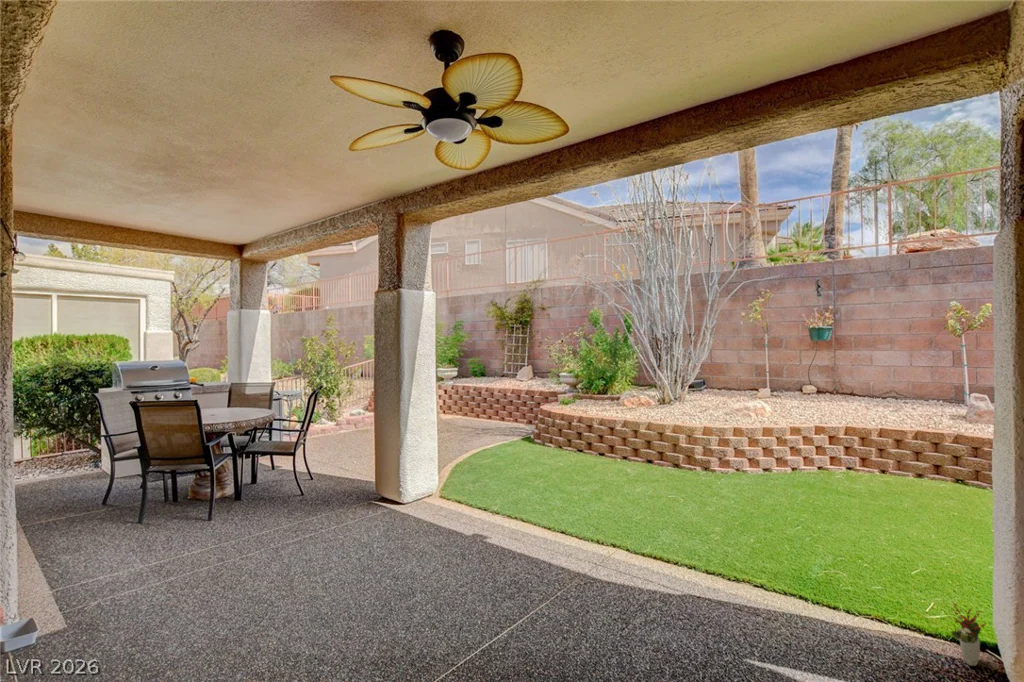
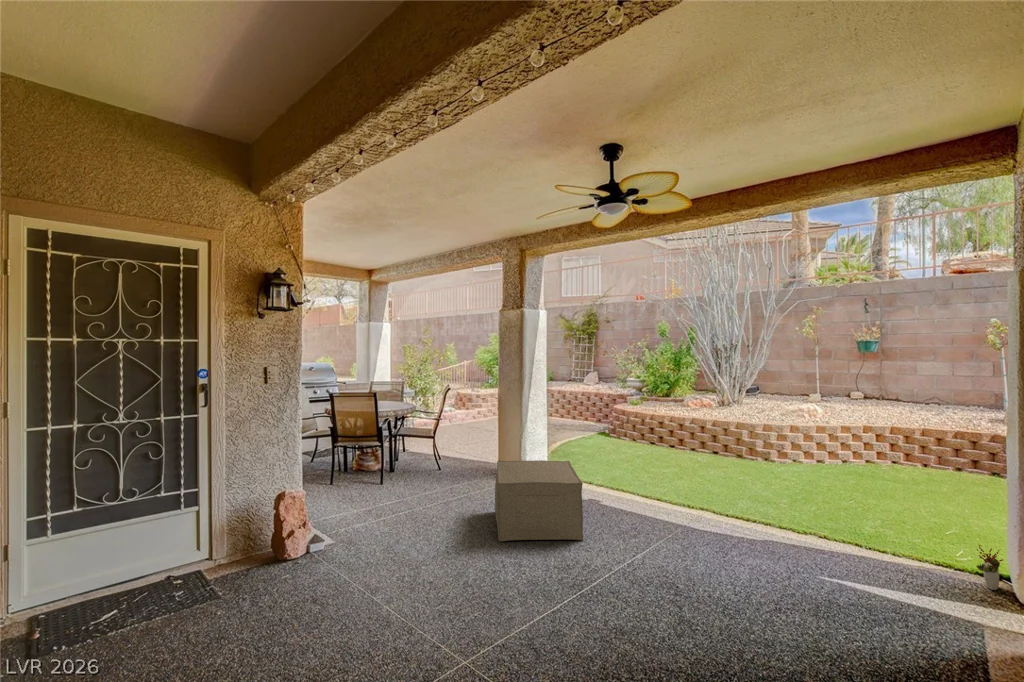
ottoman: none [314,492,445,619] -> present [495,460,583,541]

